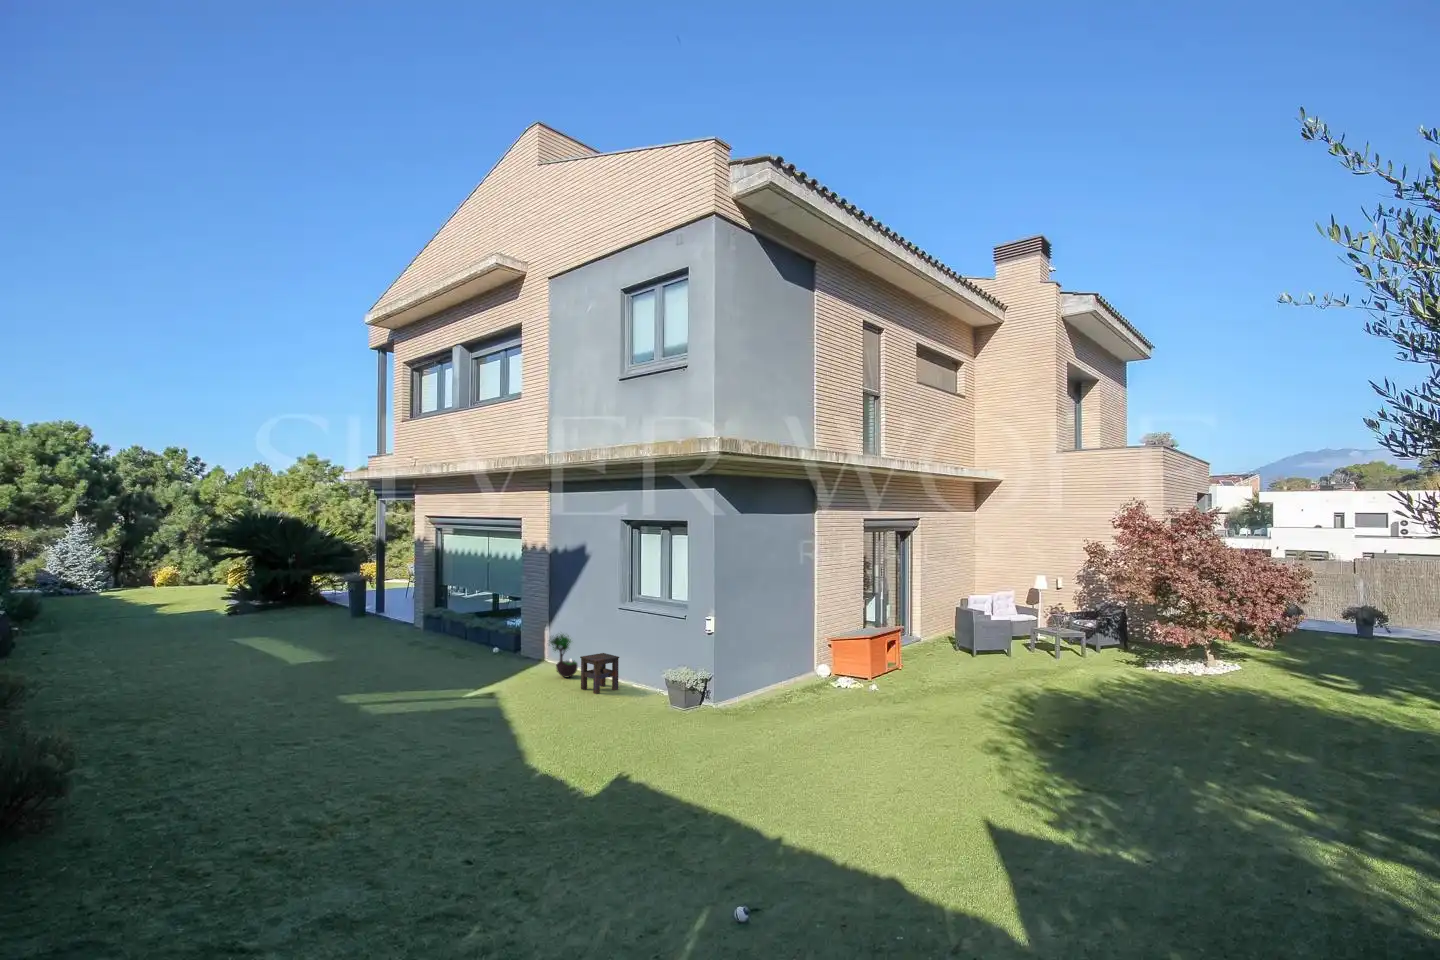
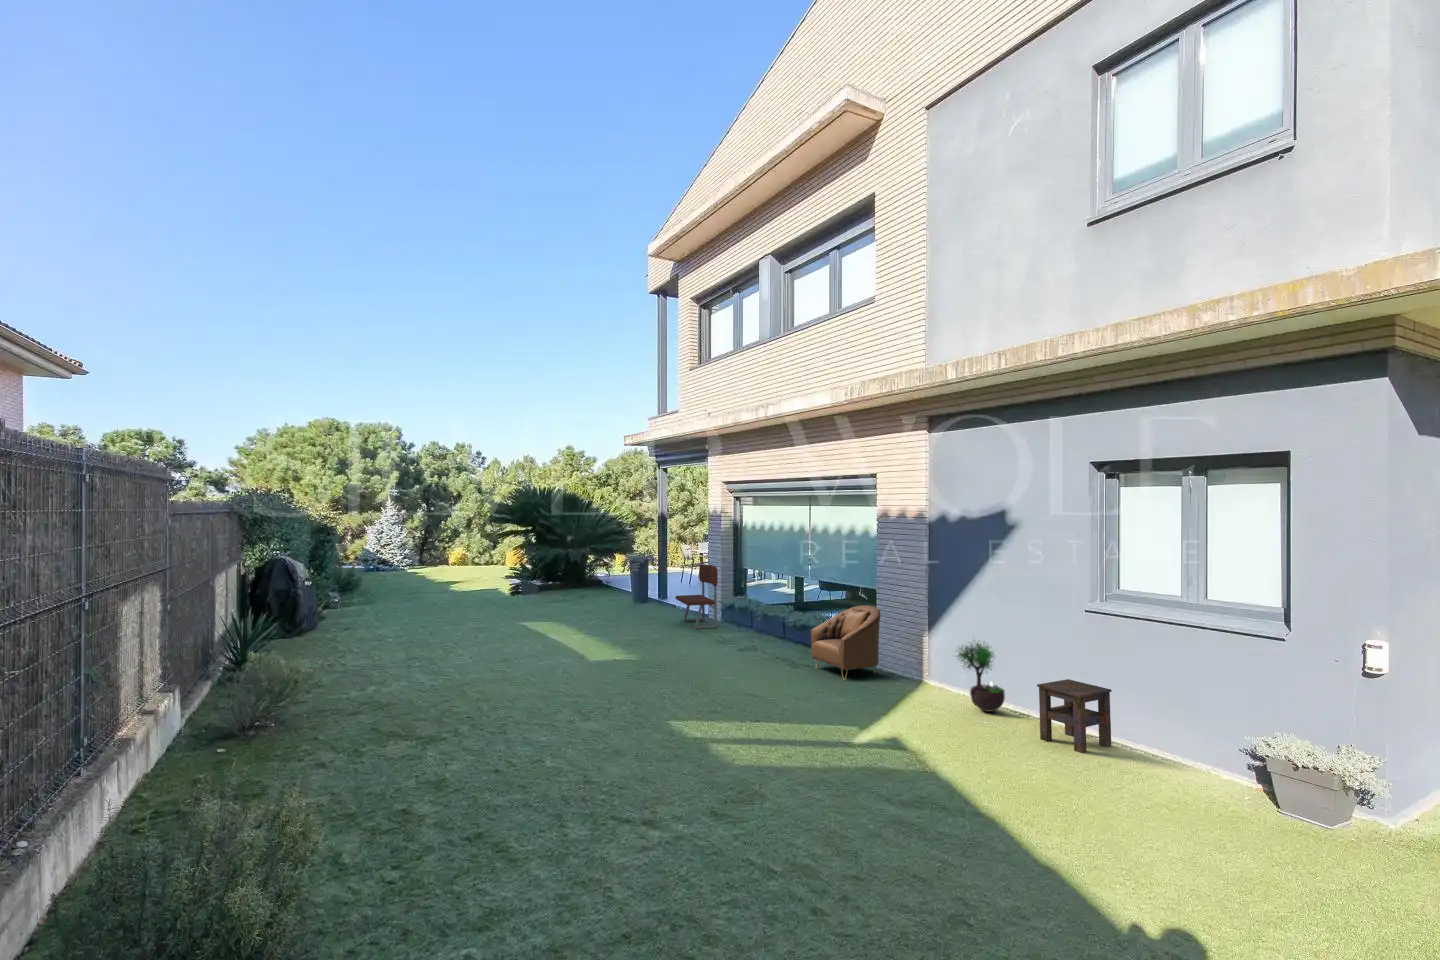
bench: none [383,583,419,637] -> present [676,564,718,629]
armchair: none [471,613,520,665] -> present [811,606,880,680]

